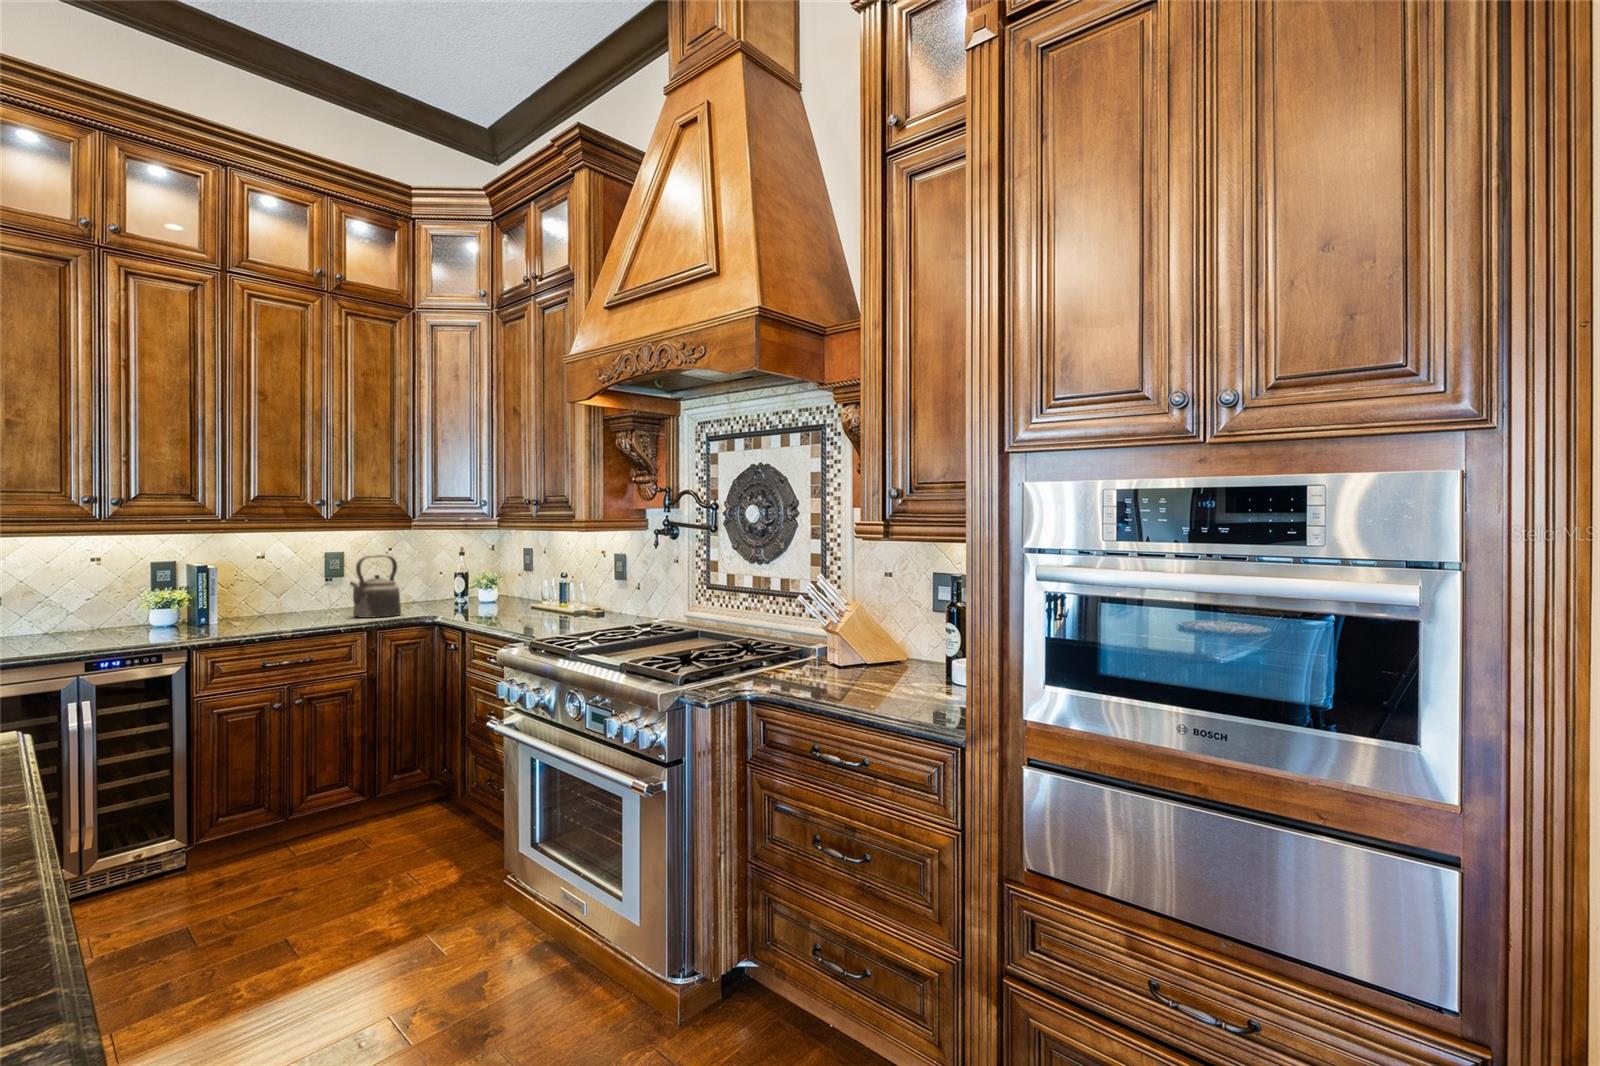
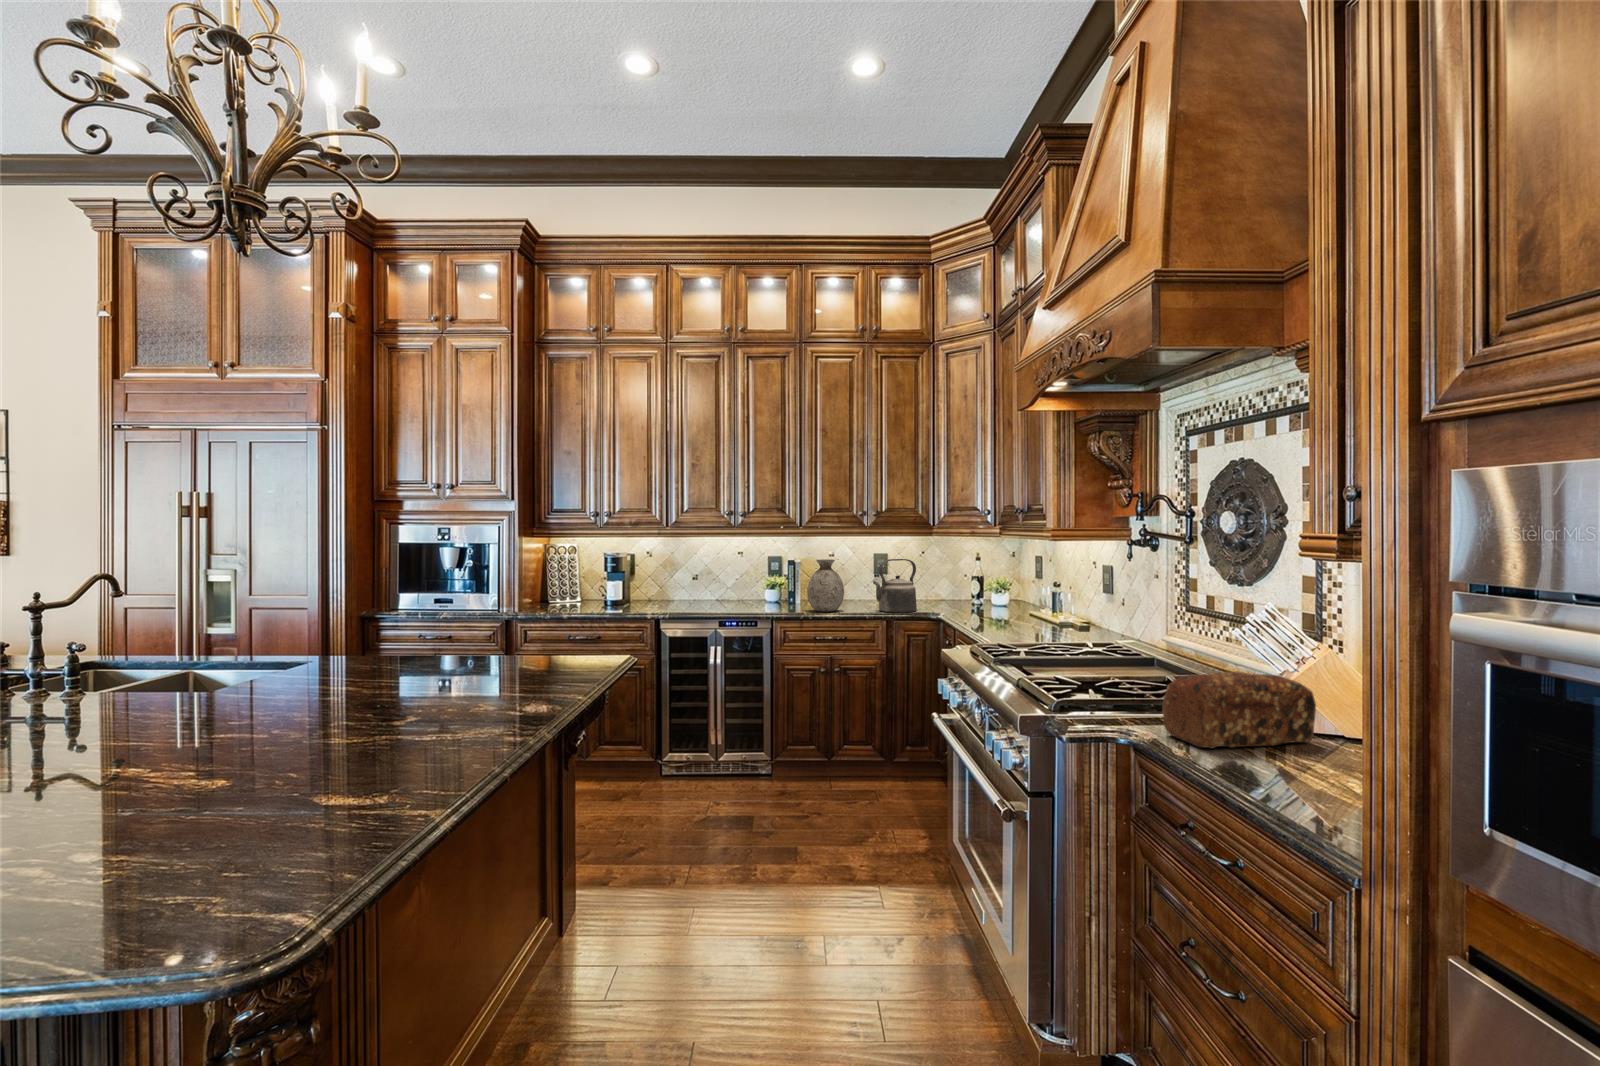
vase: none [258,558,309,622] -> present [807,559,844,612]
bread loaf: none [758,620,848,673] -> present [1162,672,1316,749]

